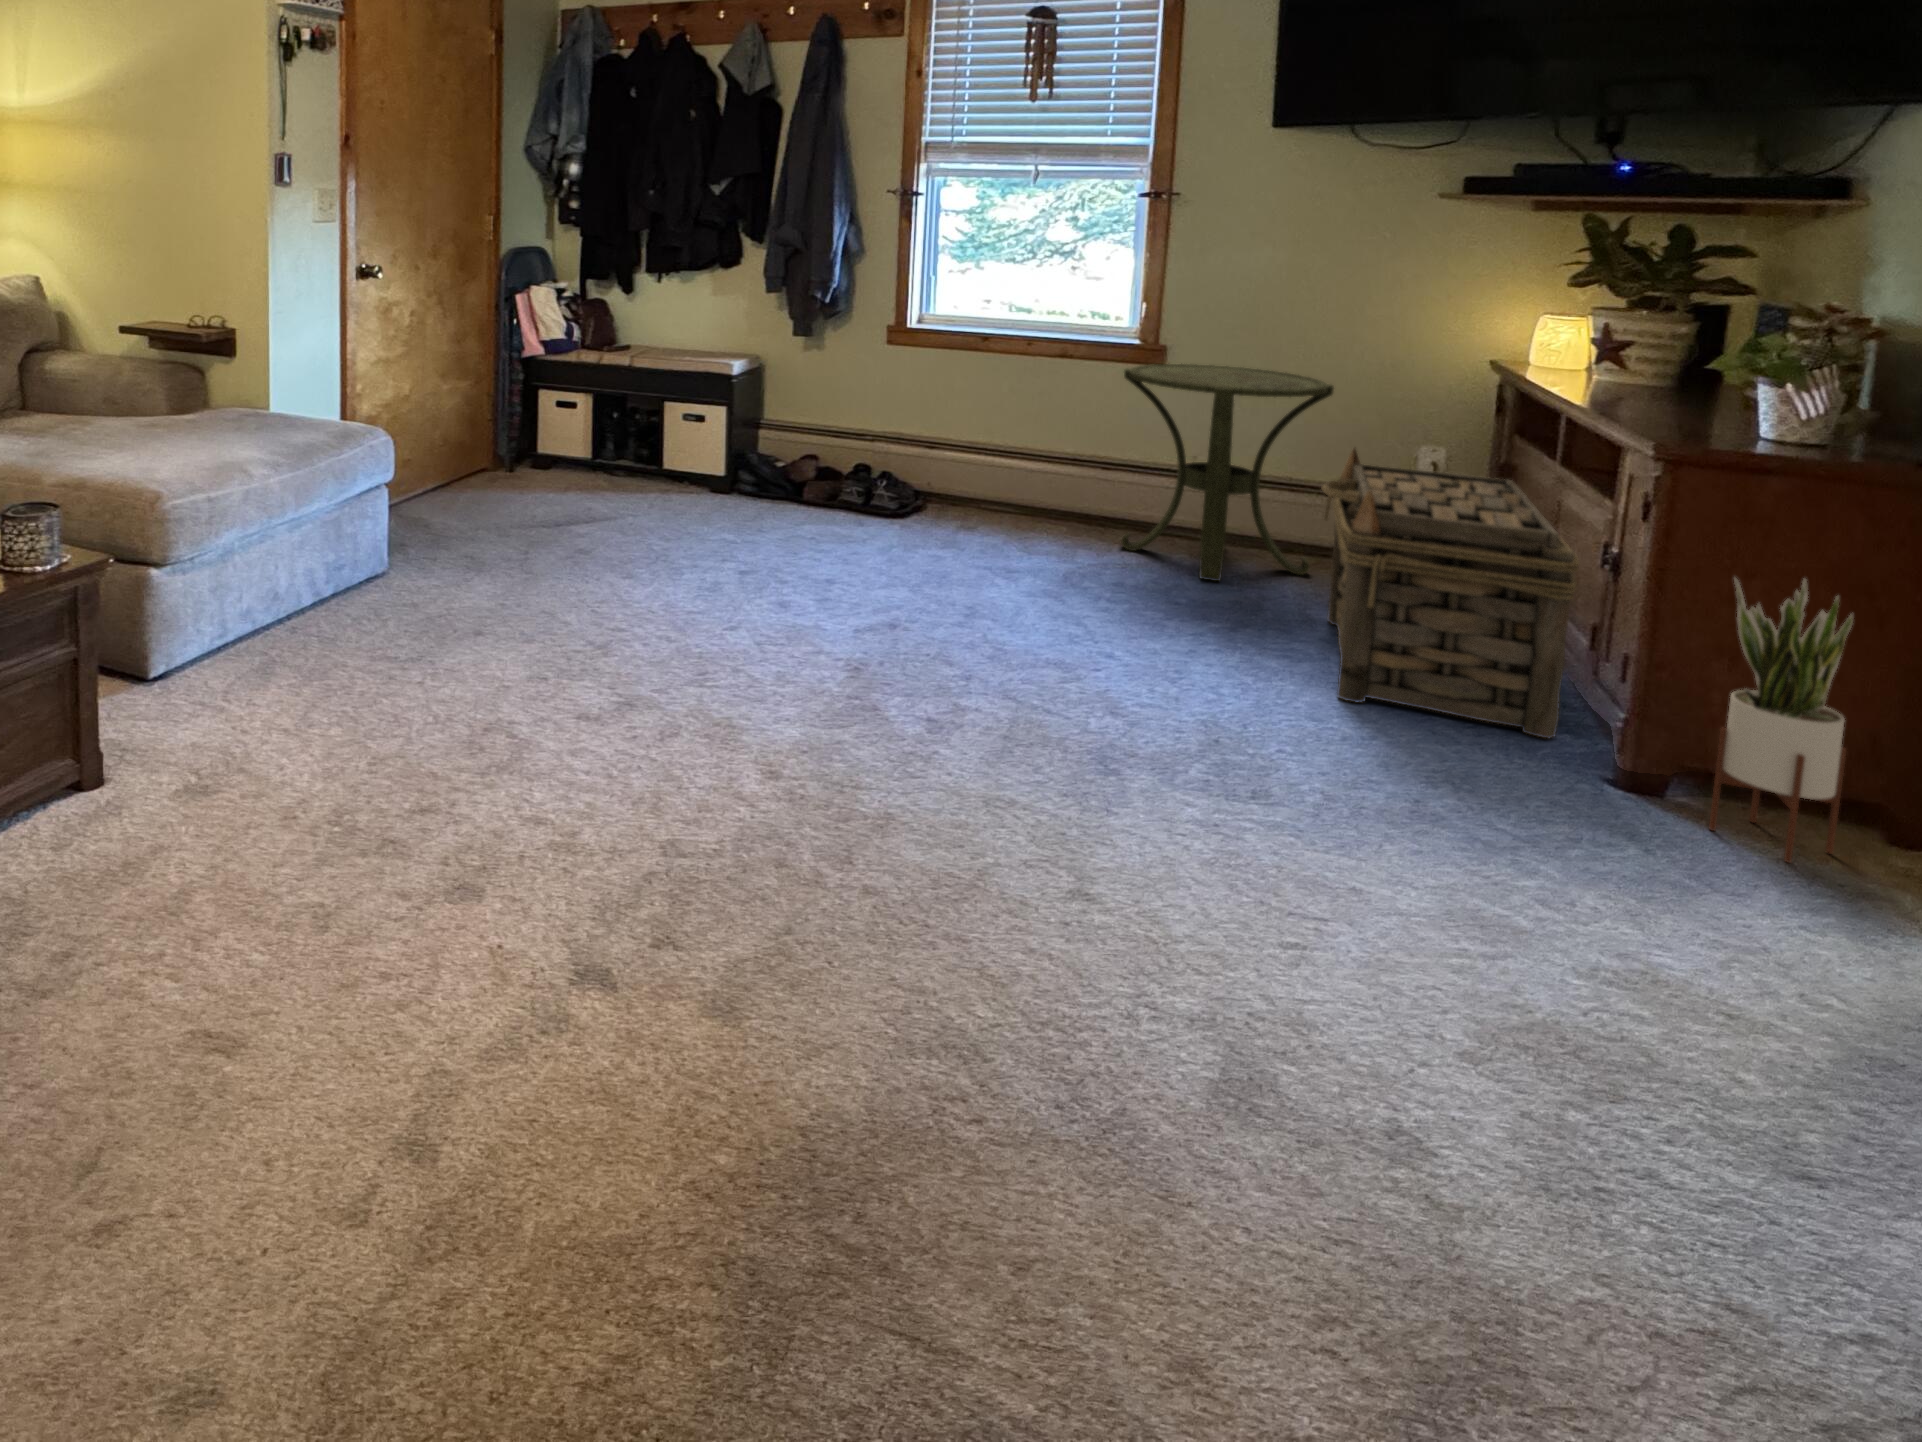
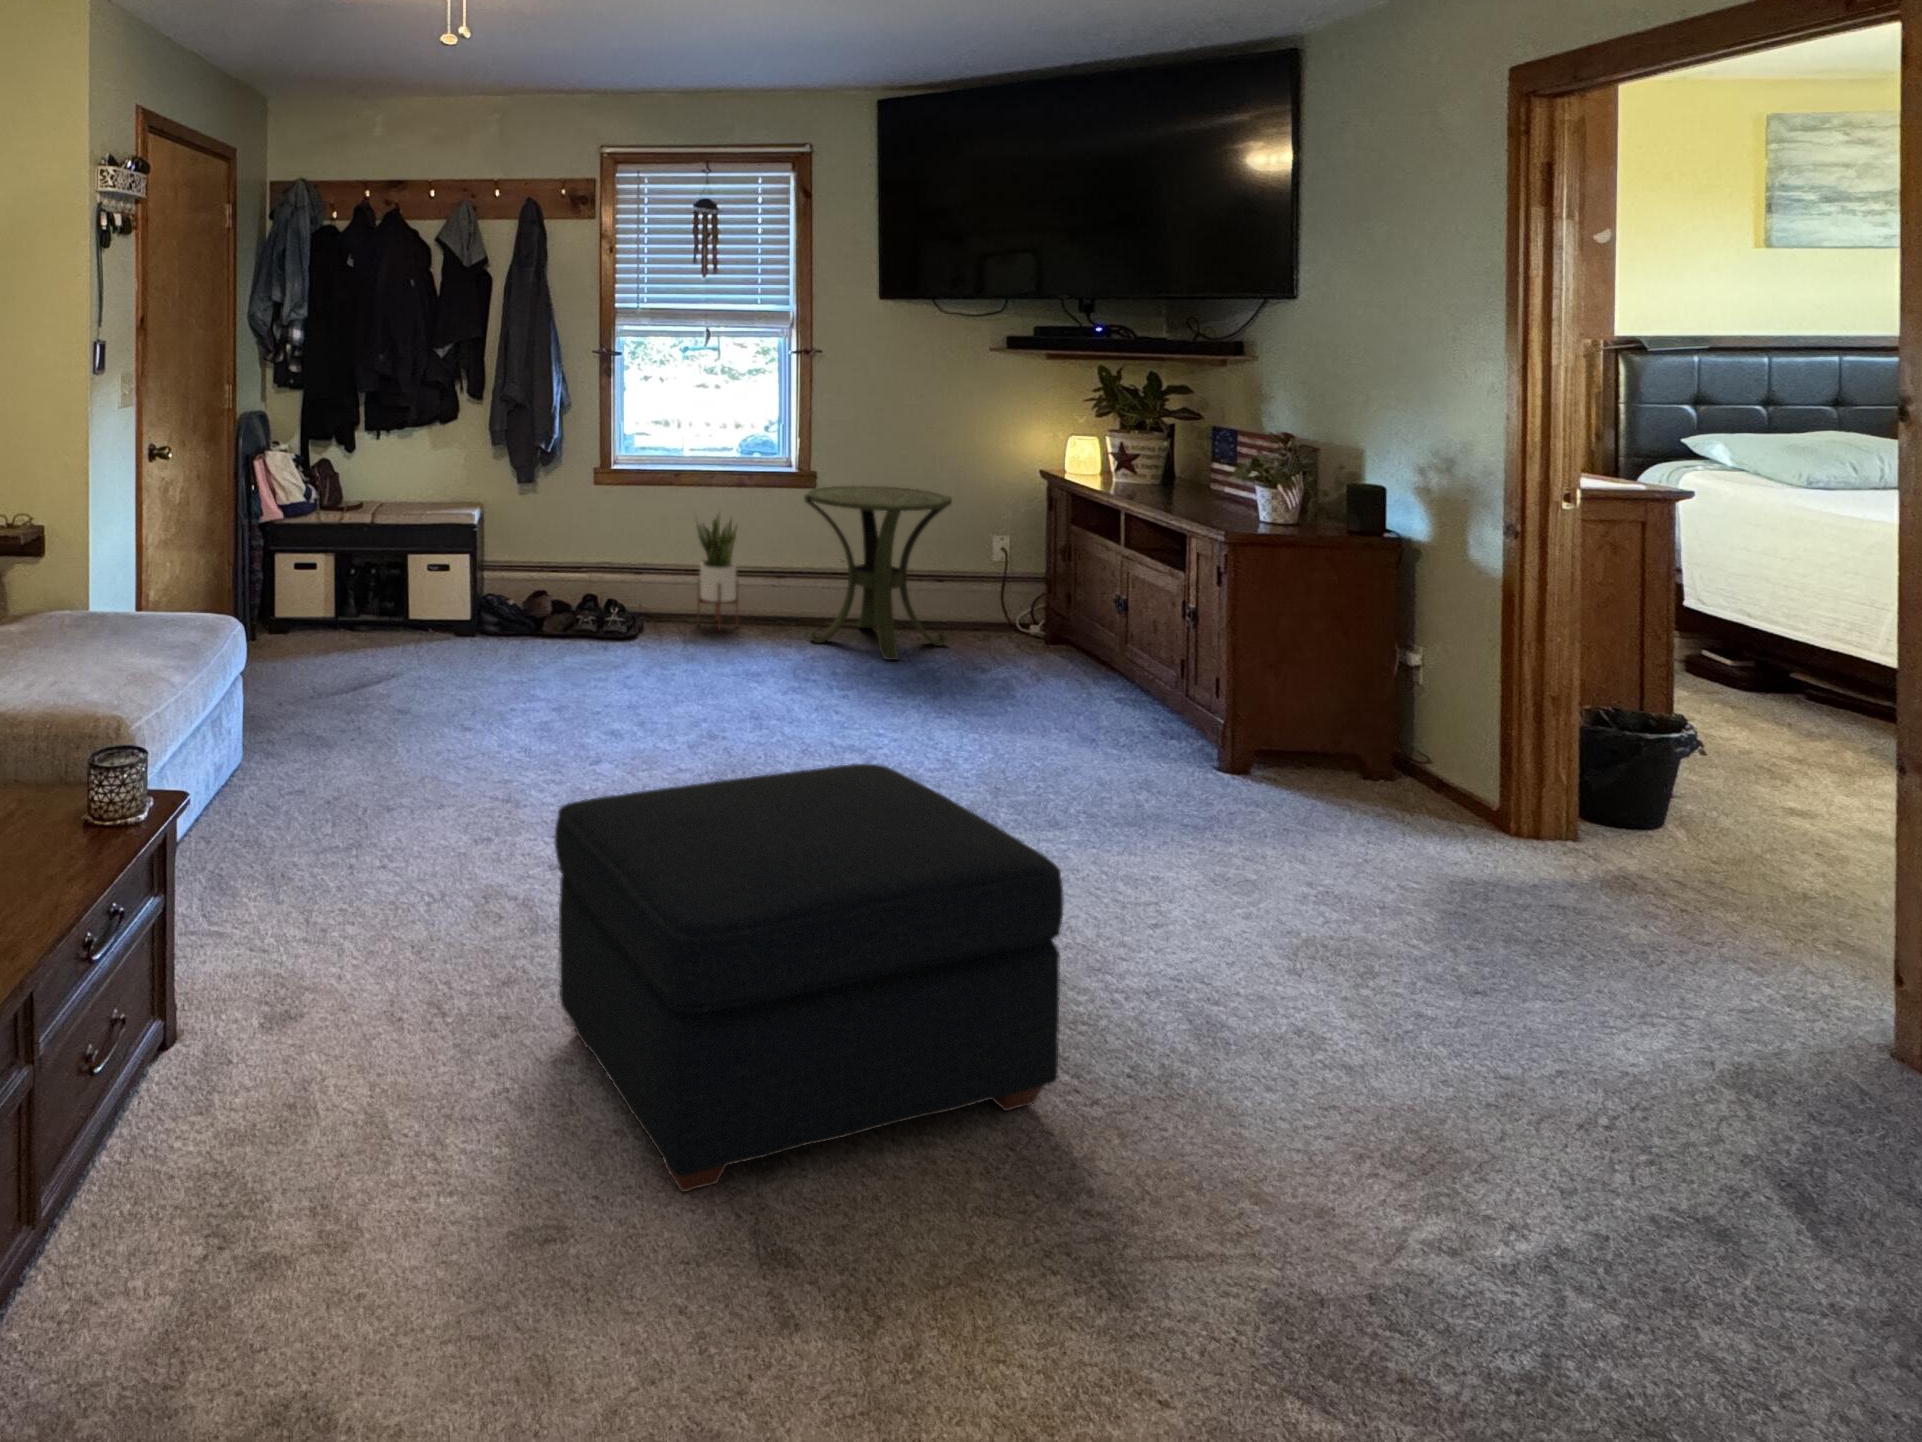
basket: present [1322,448,1580,738] -> none [981,544,1185,744]
potted plant: present [1709,578,1853,863] -> present [695,512,738,629]
ottoman: none [318,621,878,1072] -> present [555,764,1064,1192]

